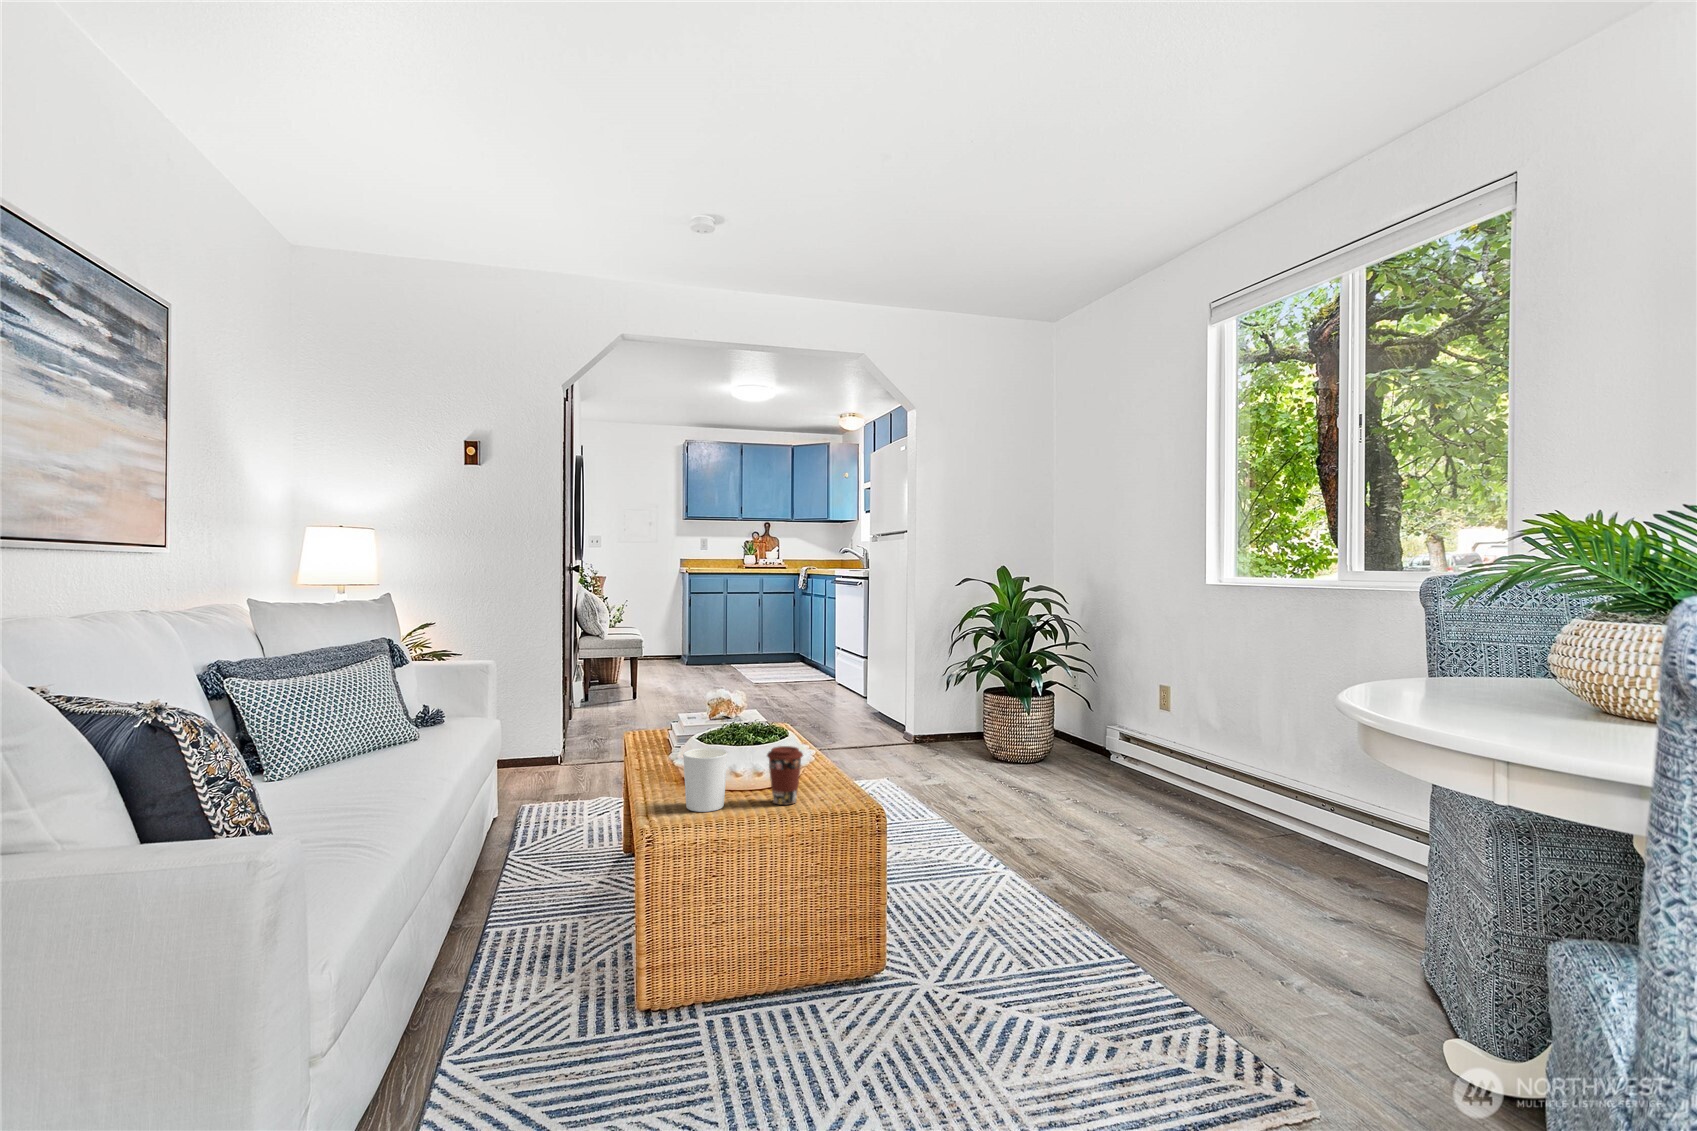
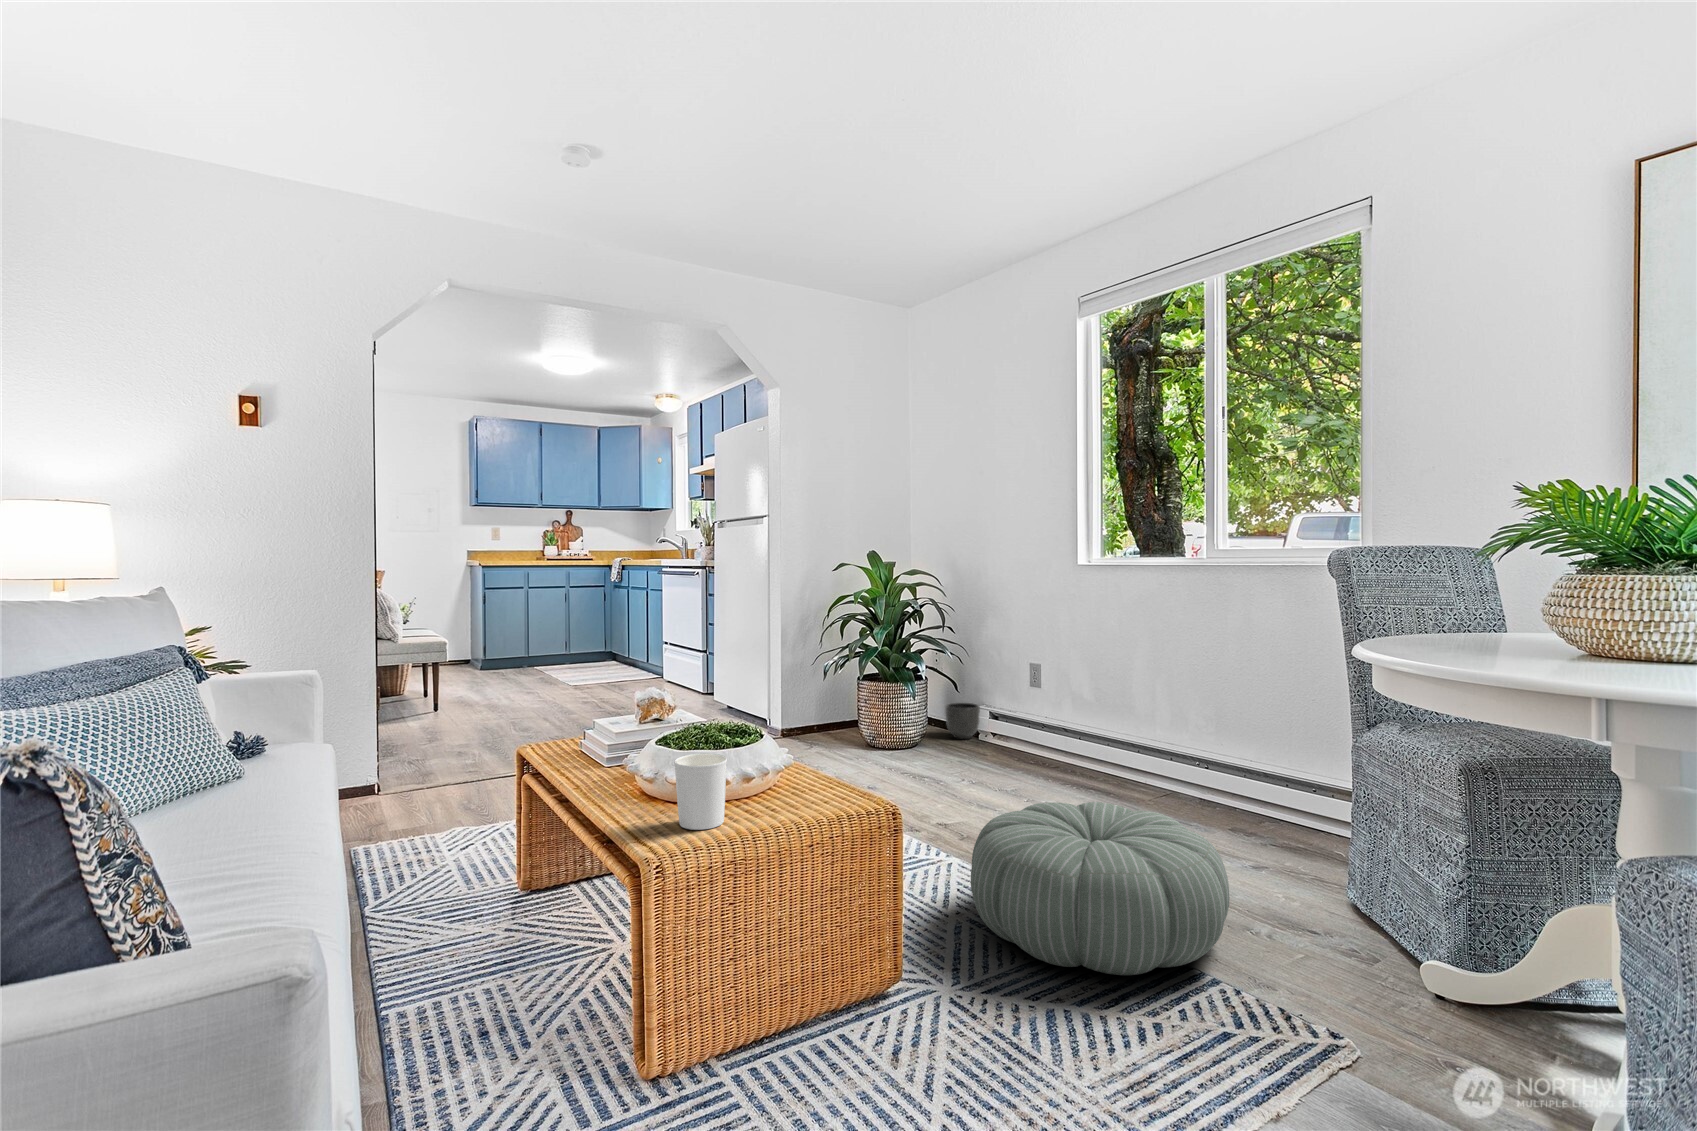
planter: none [1073,723,1108,760] -> present [945,703,980,739]
coffee cup: present [767,746,803,805] -> none [767,744,809,812]
pouf: none [981,825,1239,998] -> present [971,802,1230,975]

